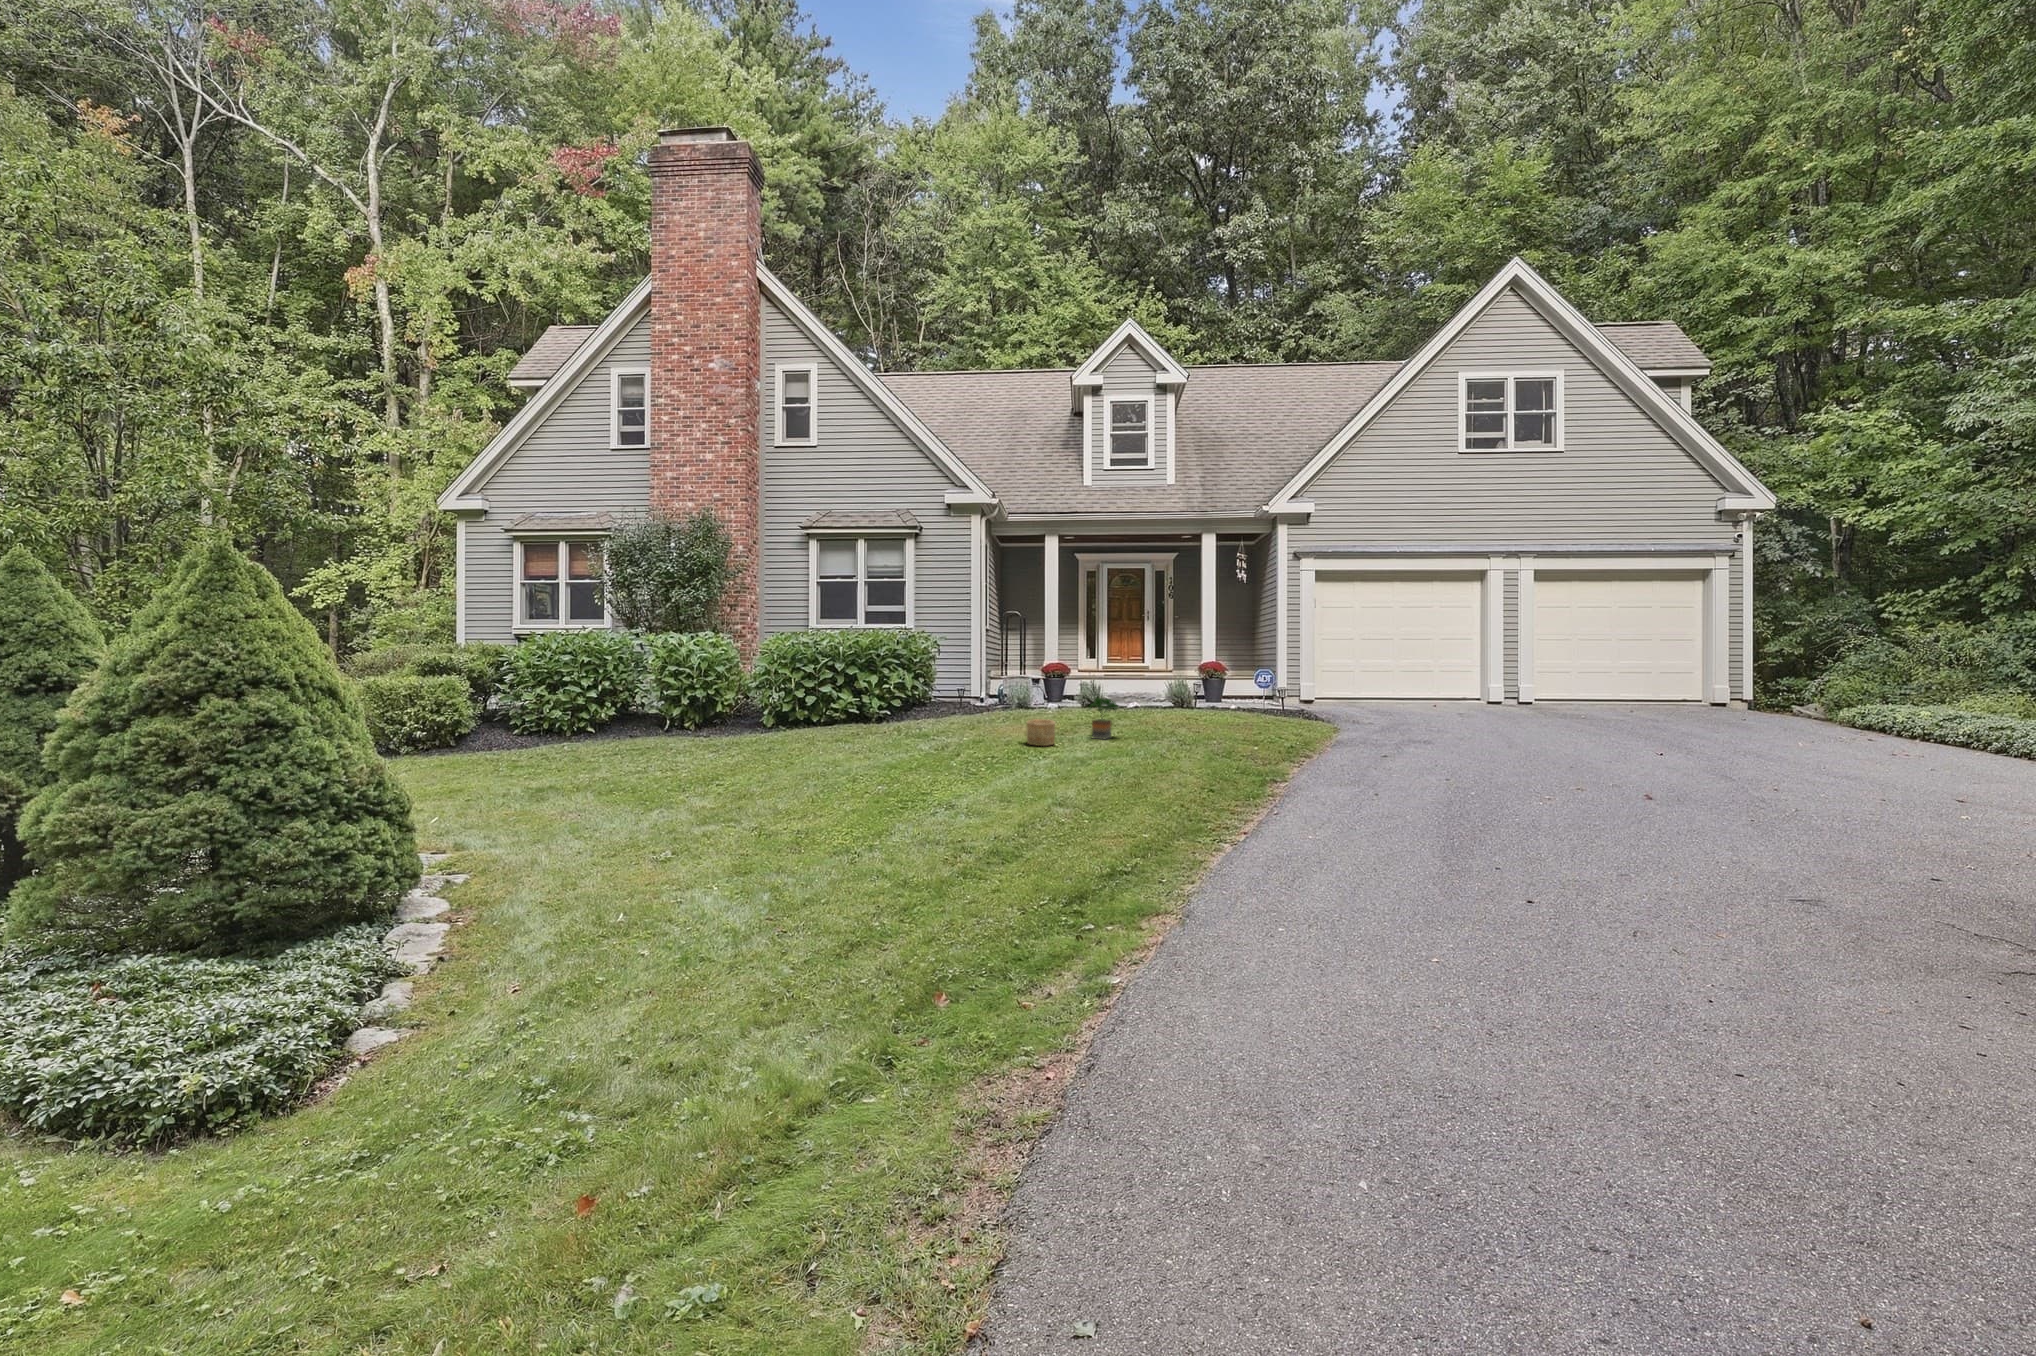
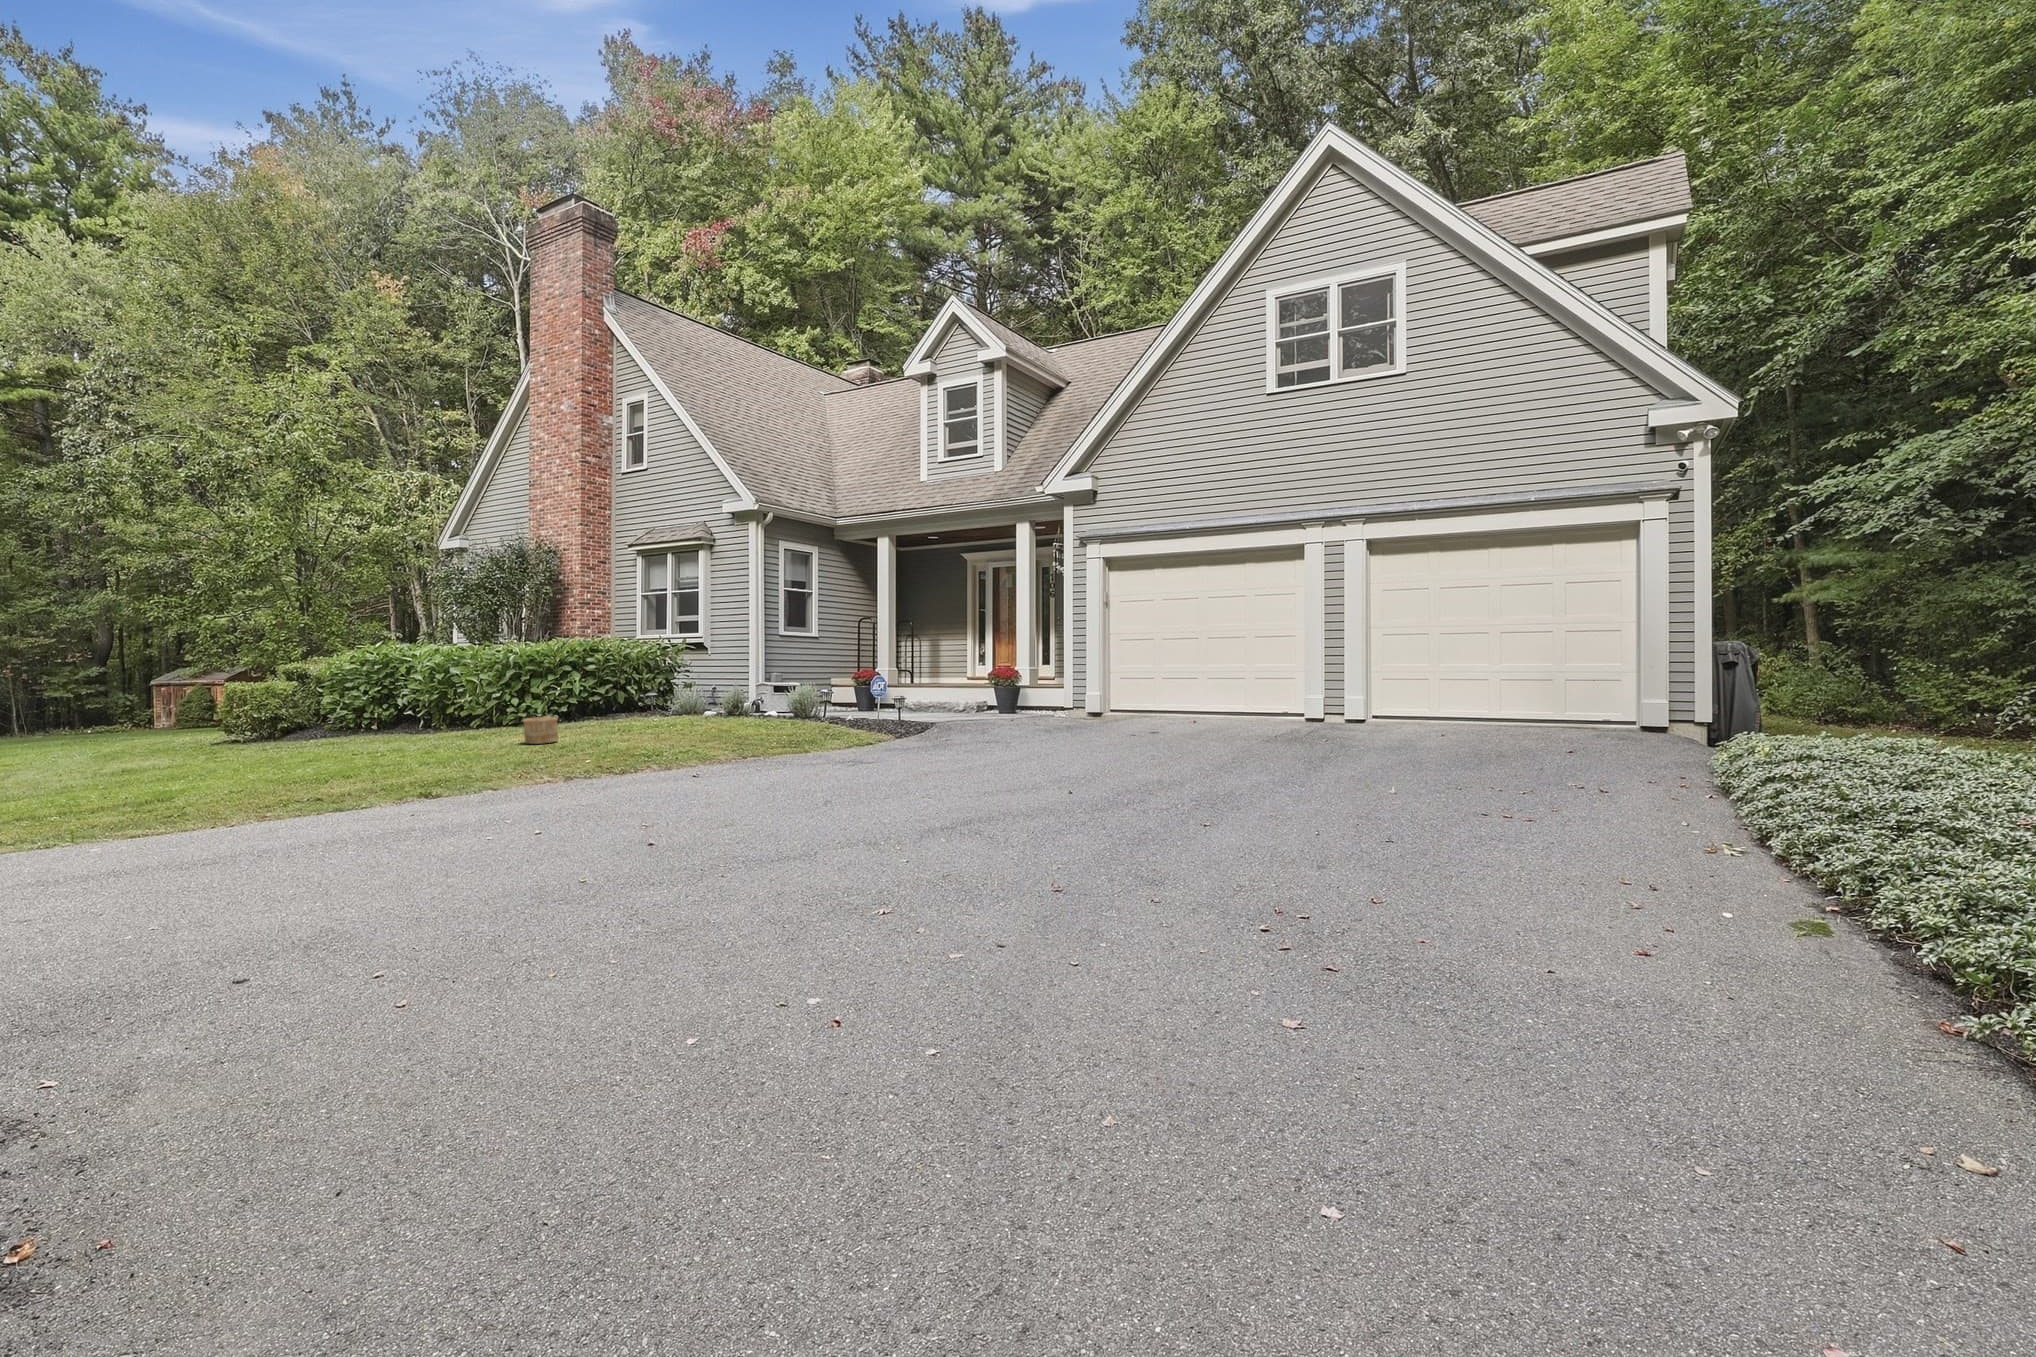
potted tree: present [1089,698,1118,739] -> none [615,696,650,741]

